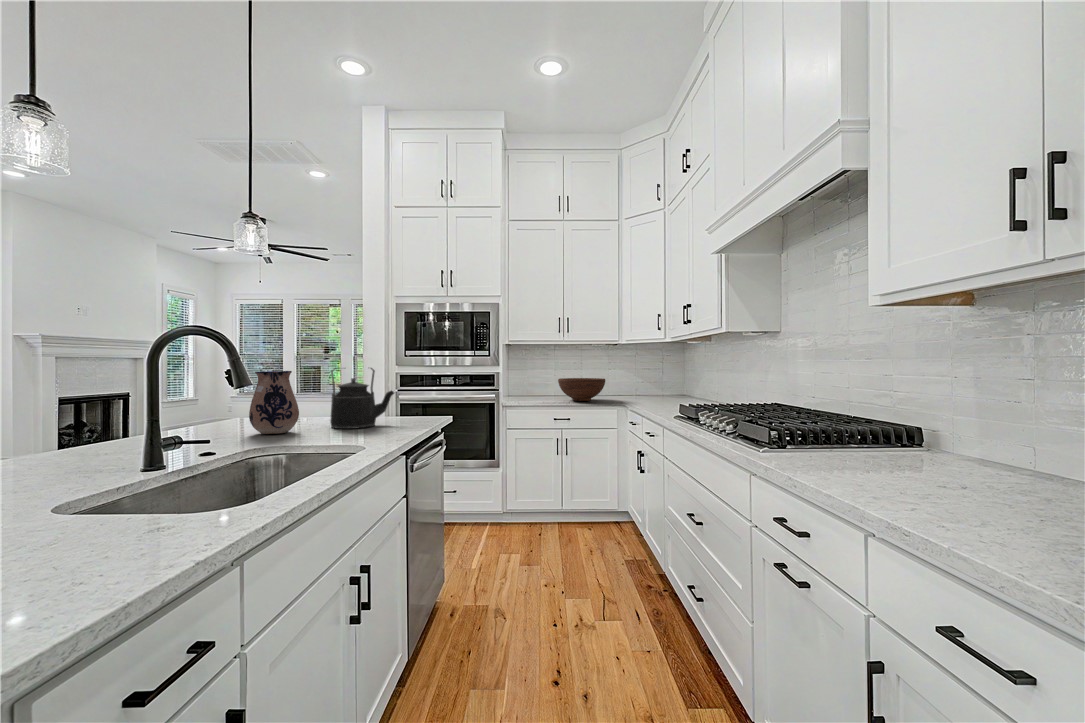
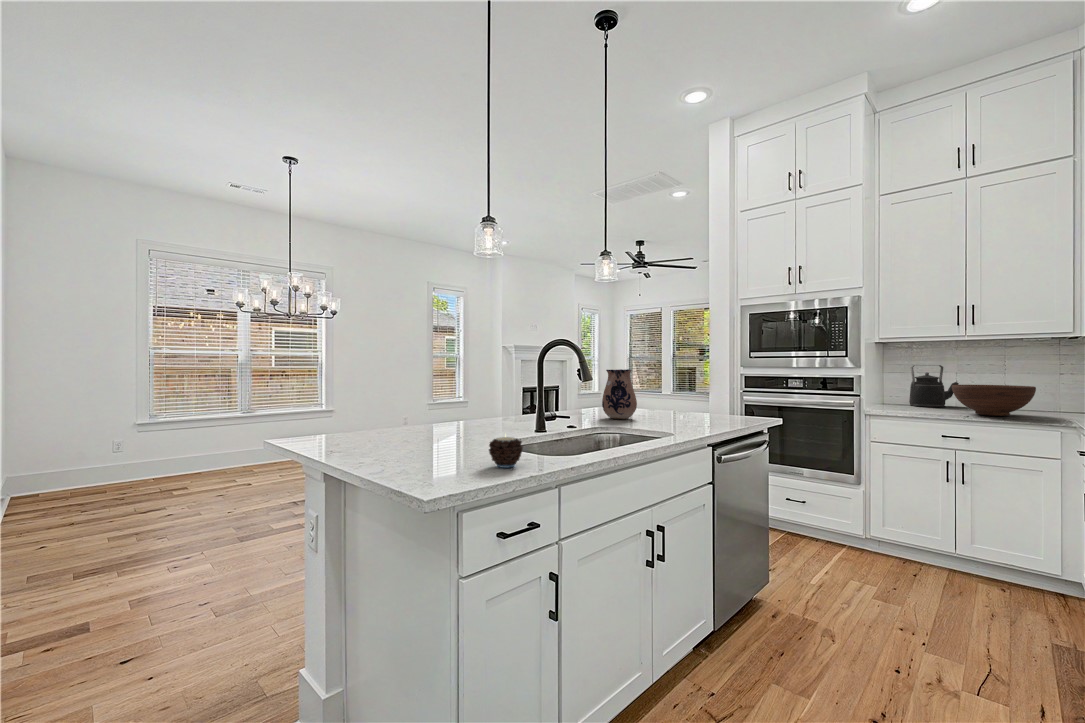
kettle: present [330,368,394,429] -> present [909,365,959,407]
candle: none [84,492,169,558] -> present [489,435,523,468]

